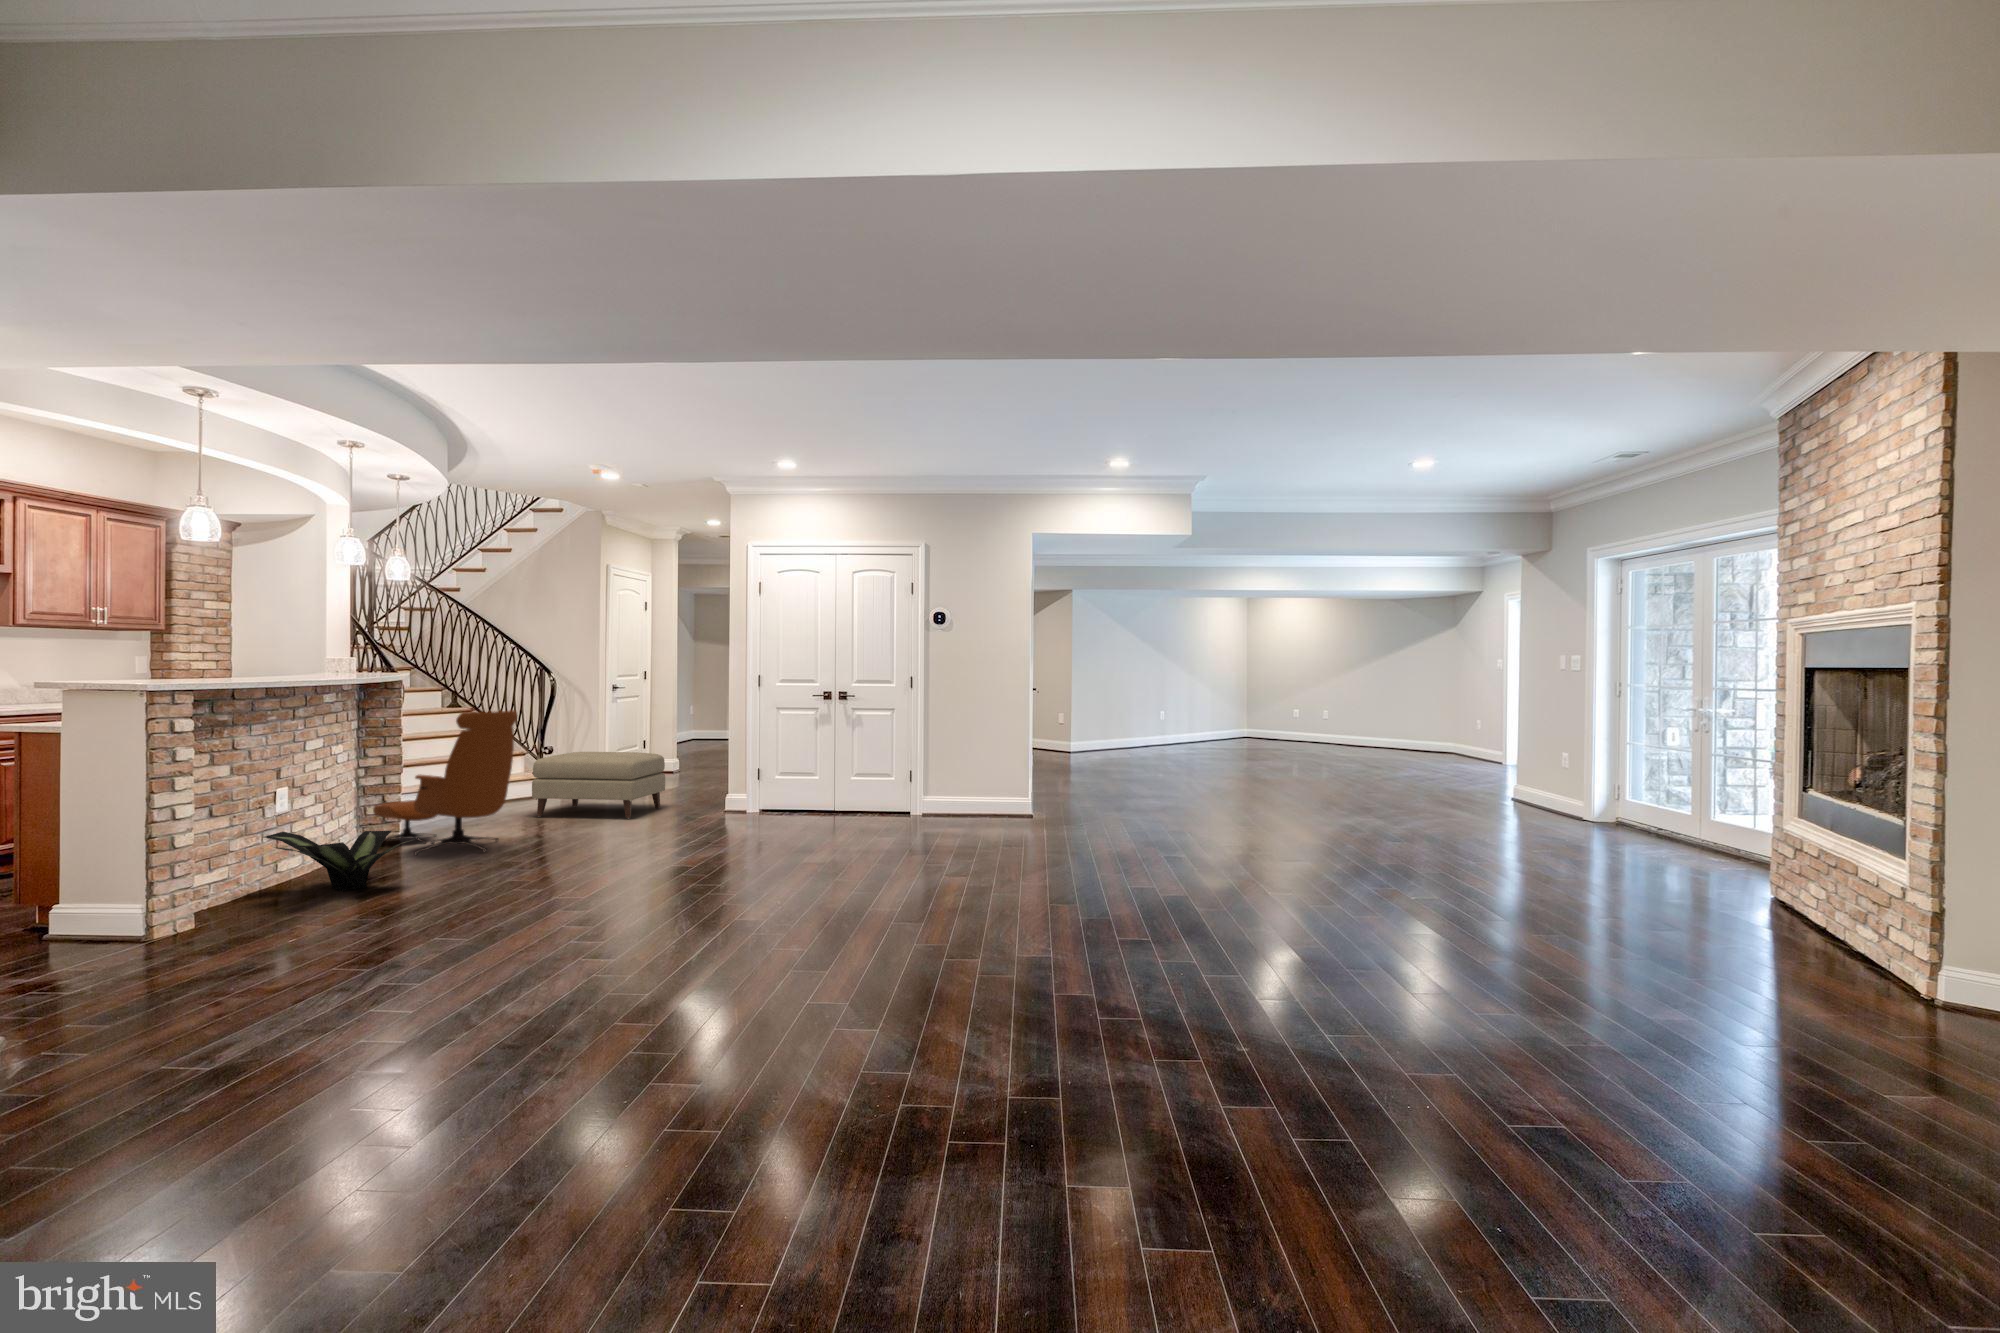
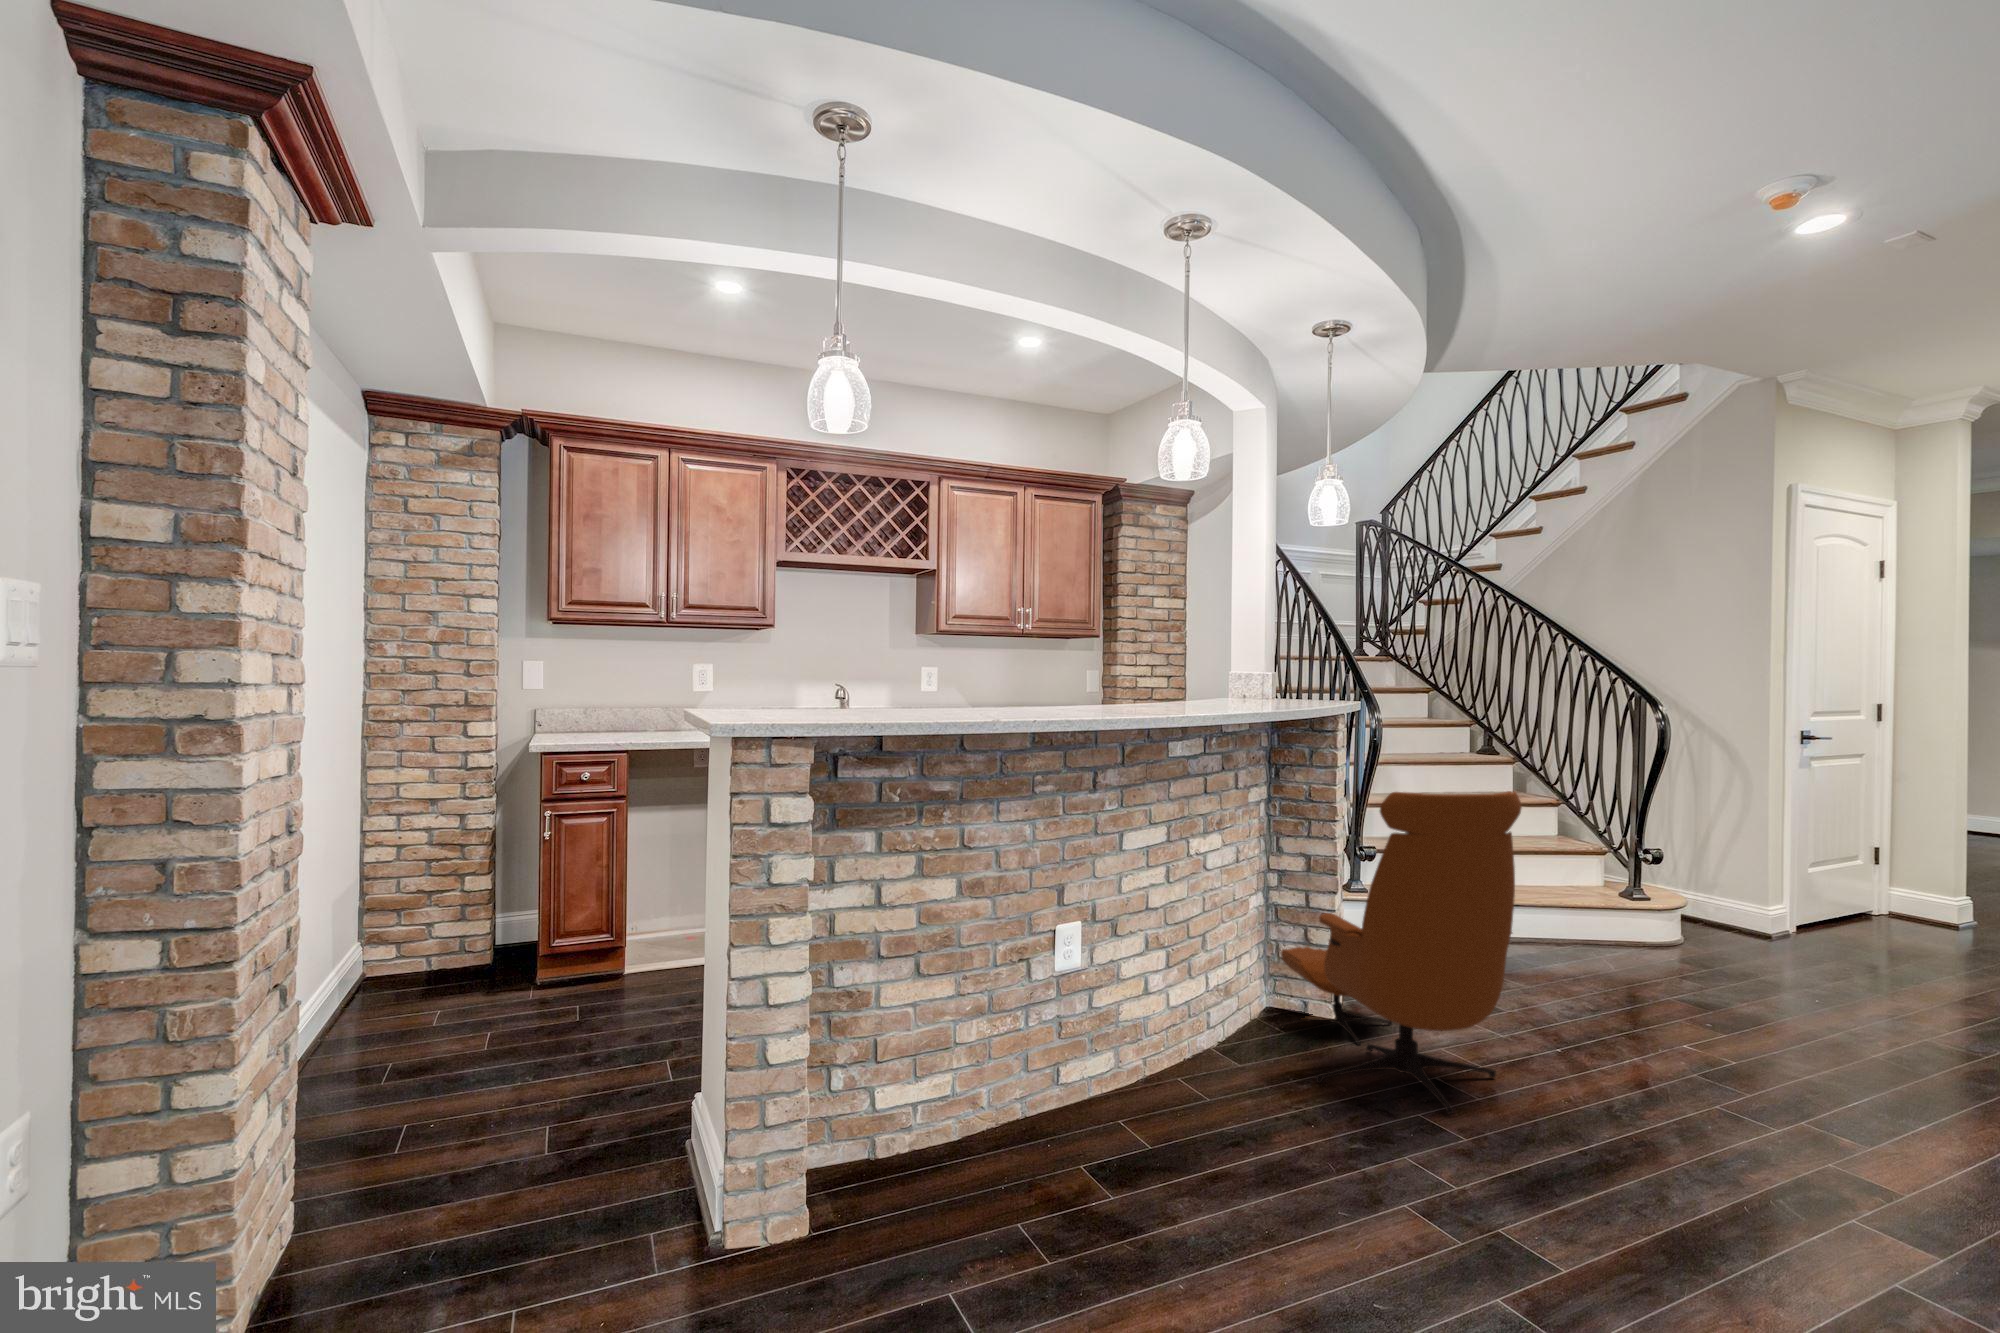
ottoman: present [532,752,665,819] -> none [1592,875,1933,1069]
potted plant: present [264,831,416,892] -> none [1008,1009,1267,1179]

